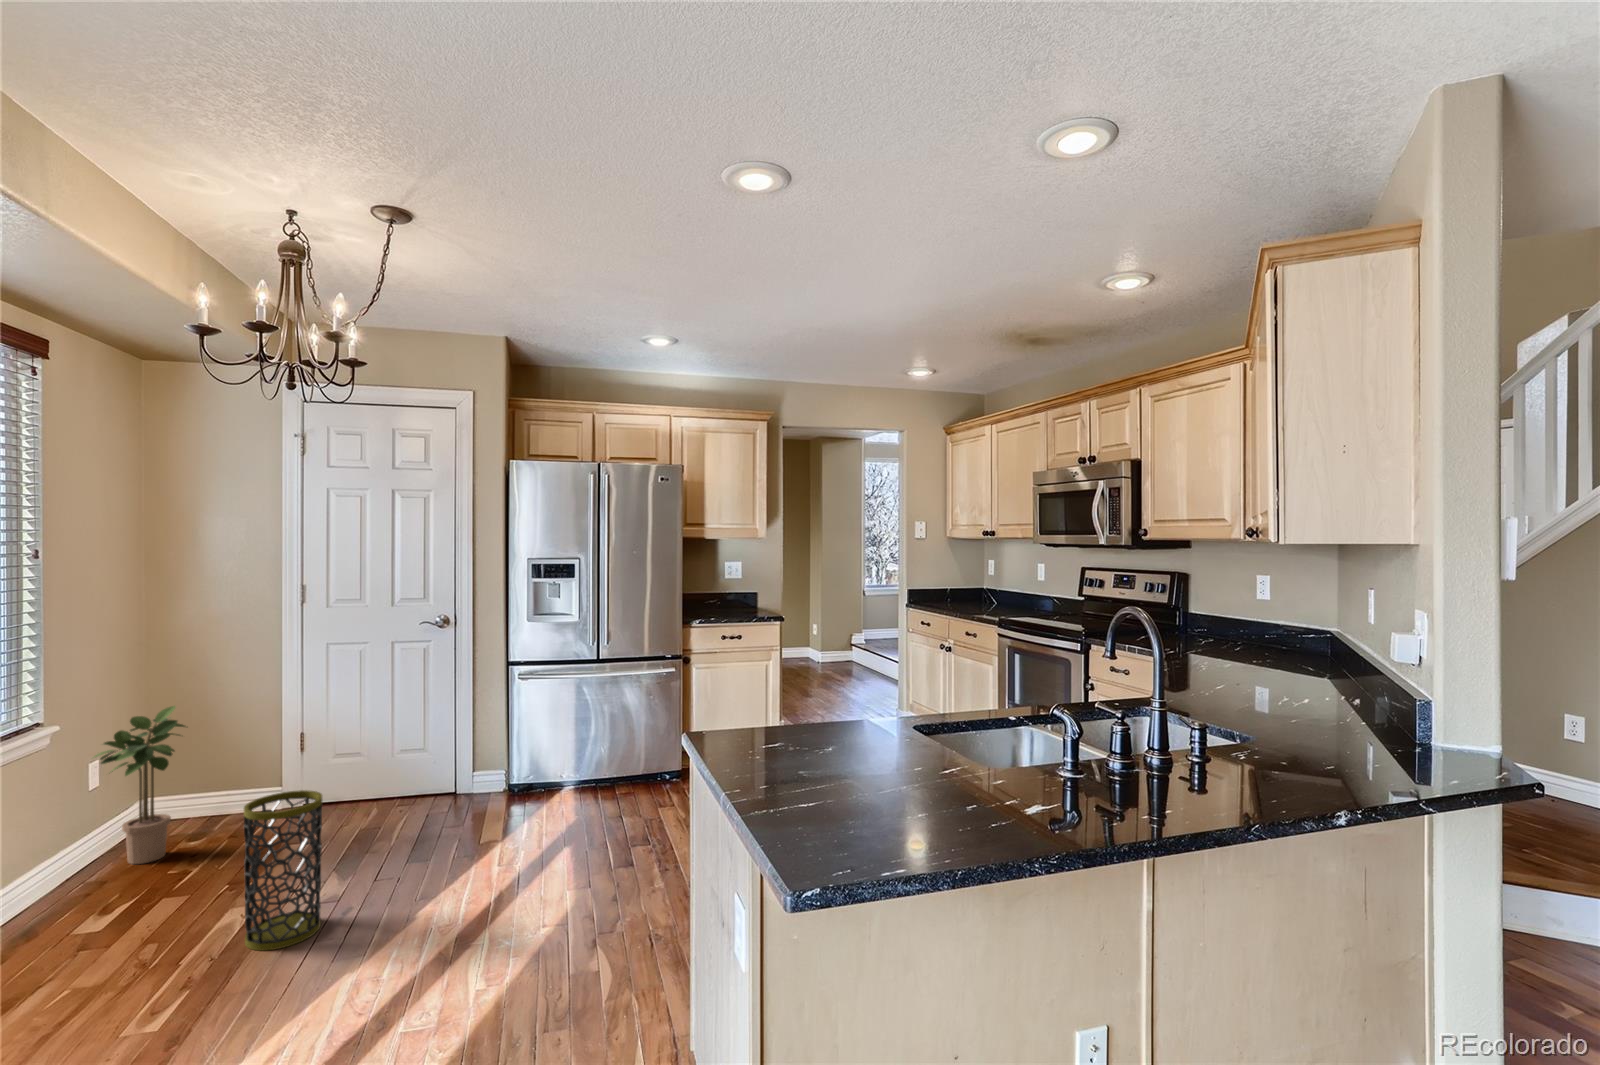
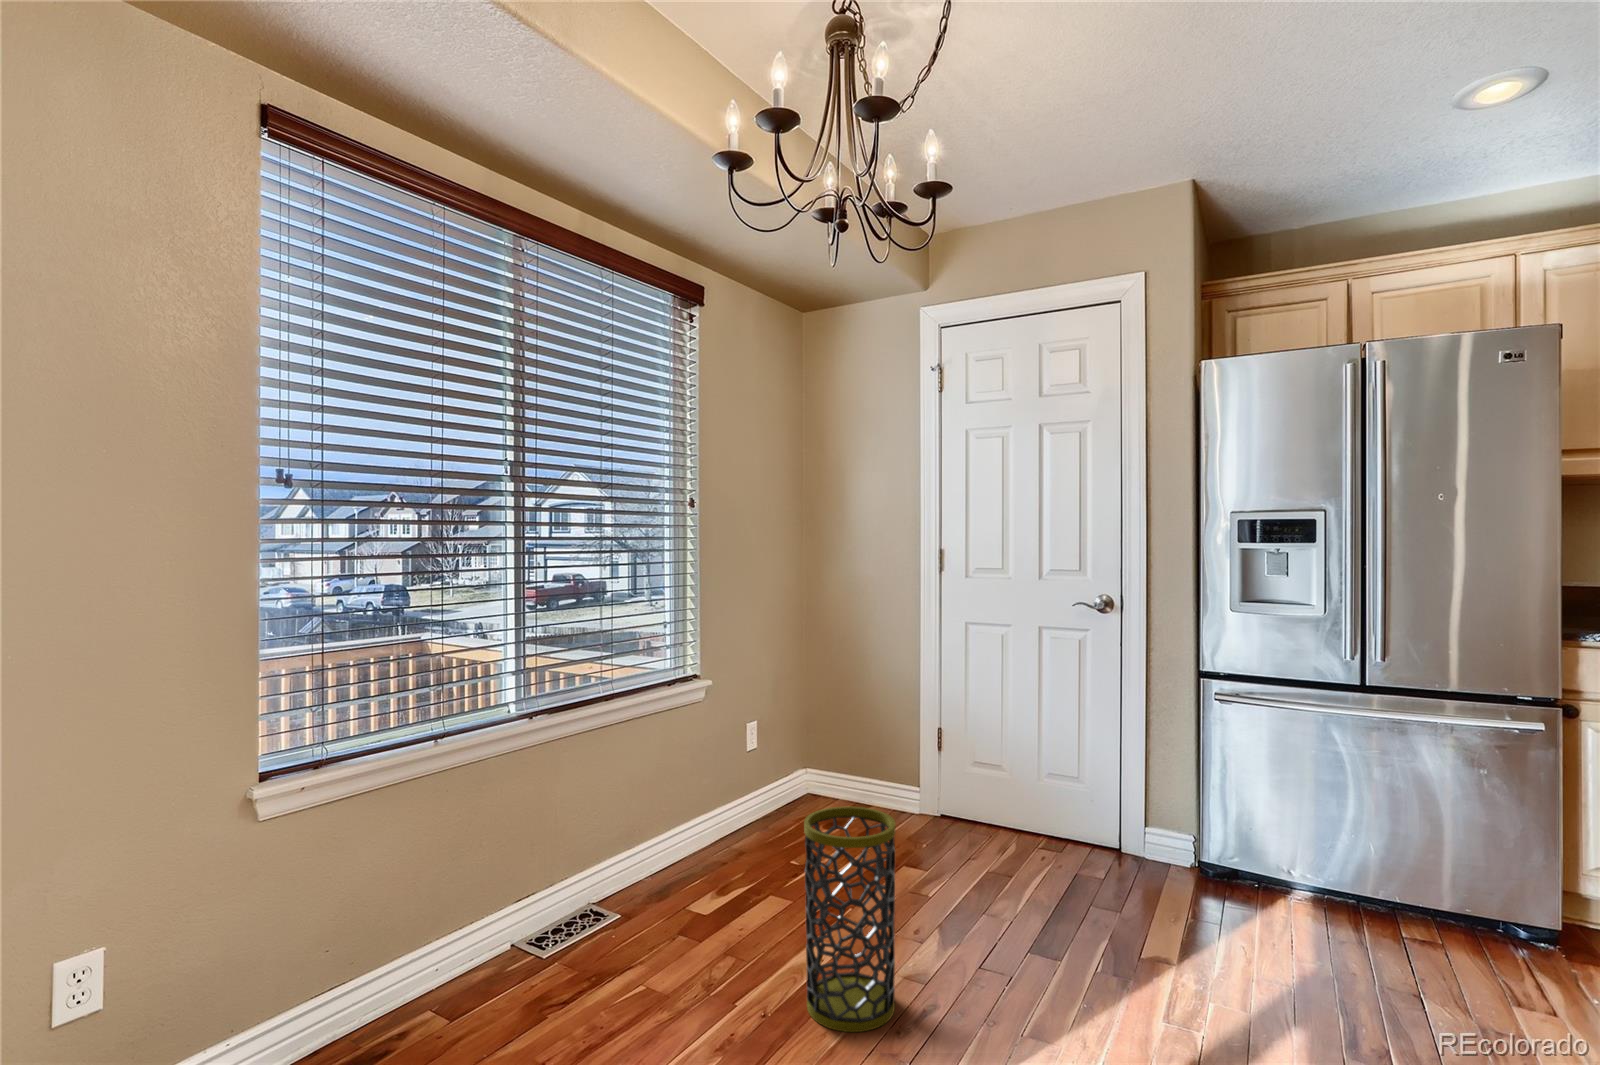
potted plant: present [94,706,185,864] -> none [742,674,825,842]

